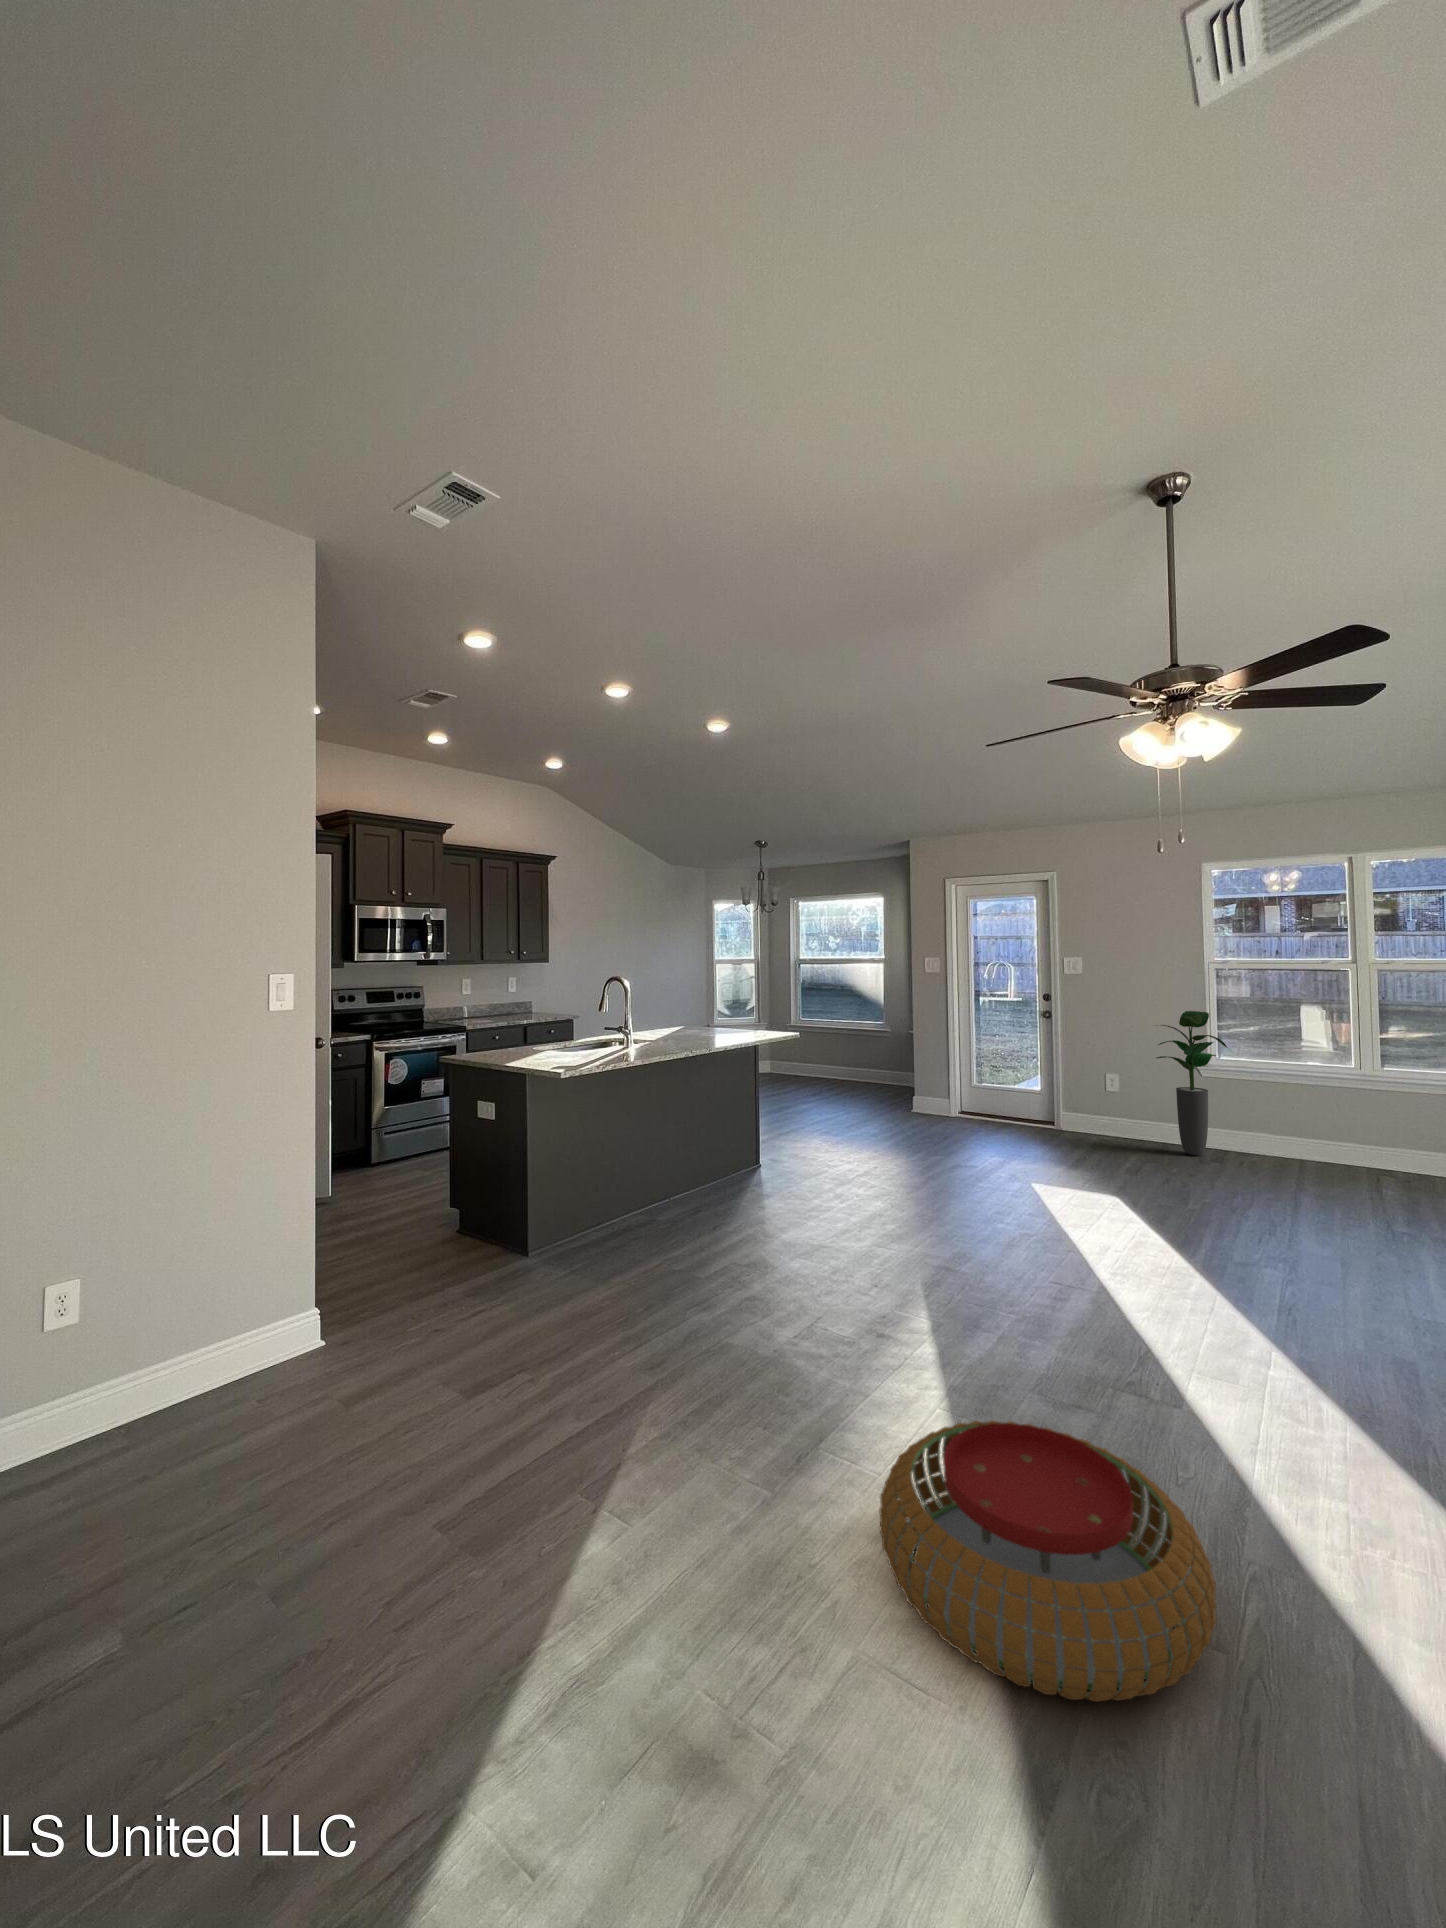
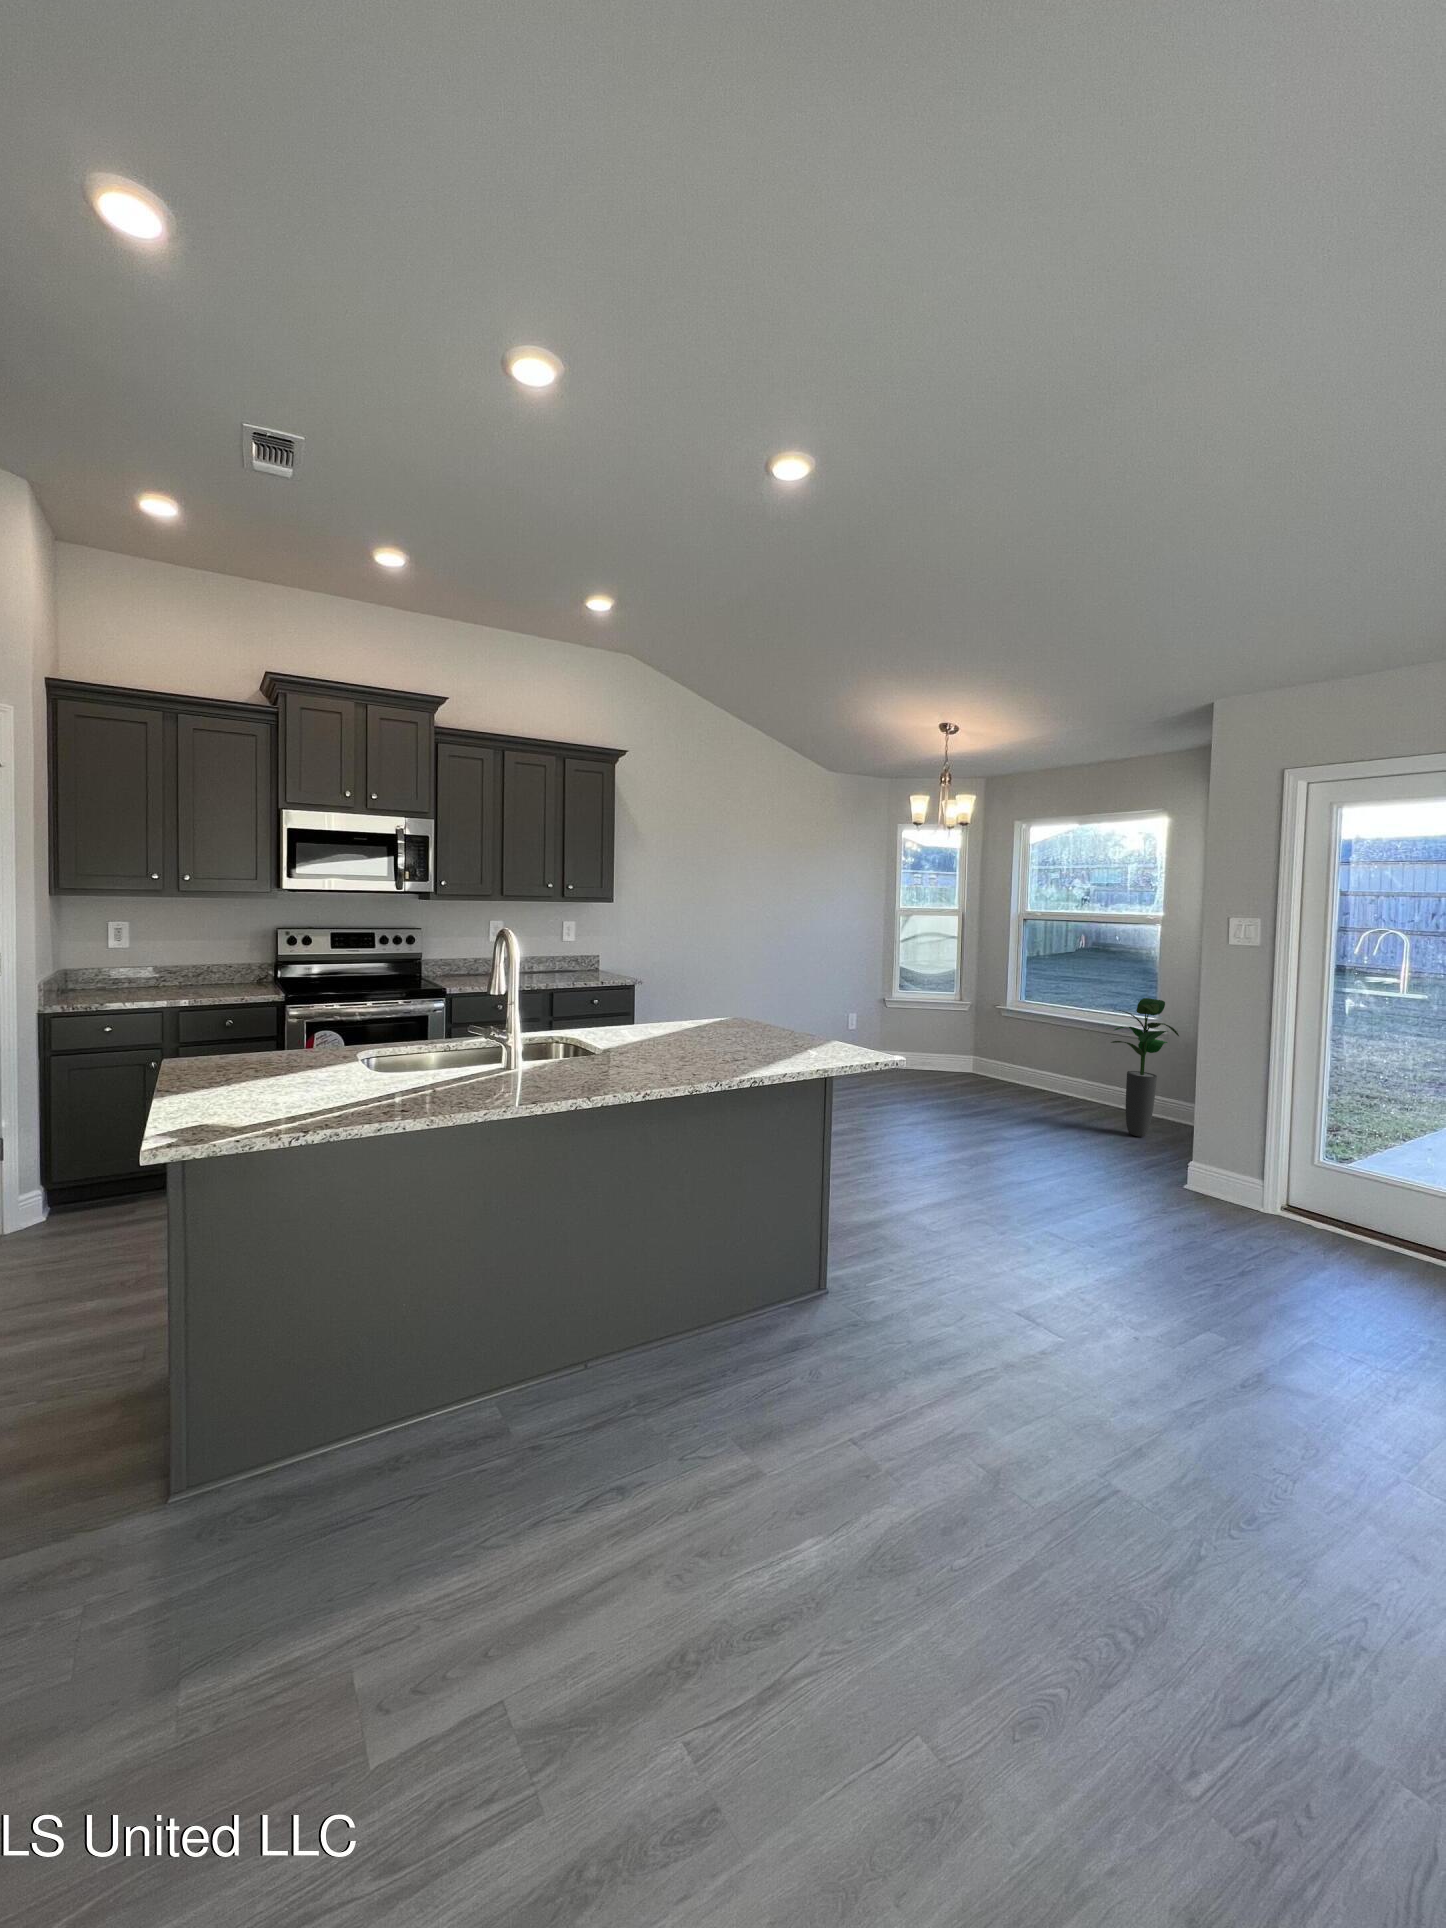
pouf: present [879,1420,1216,1702] -> none [847,1424,1157,1704]

